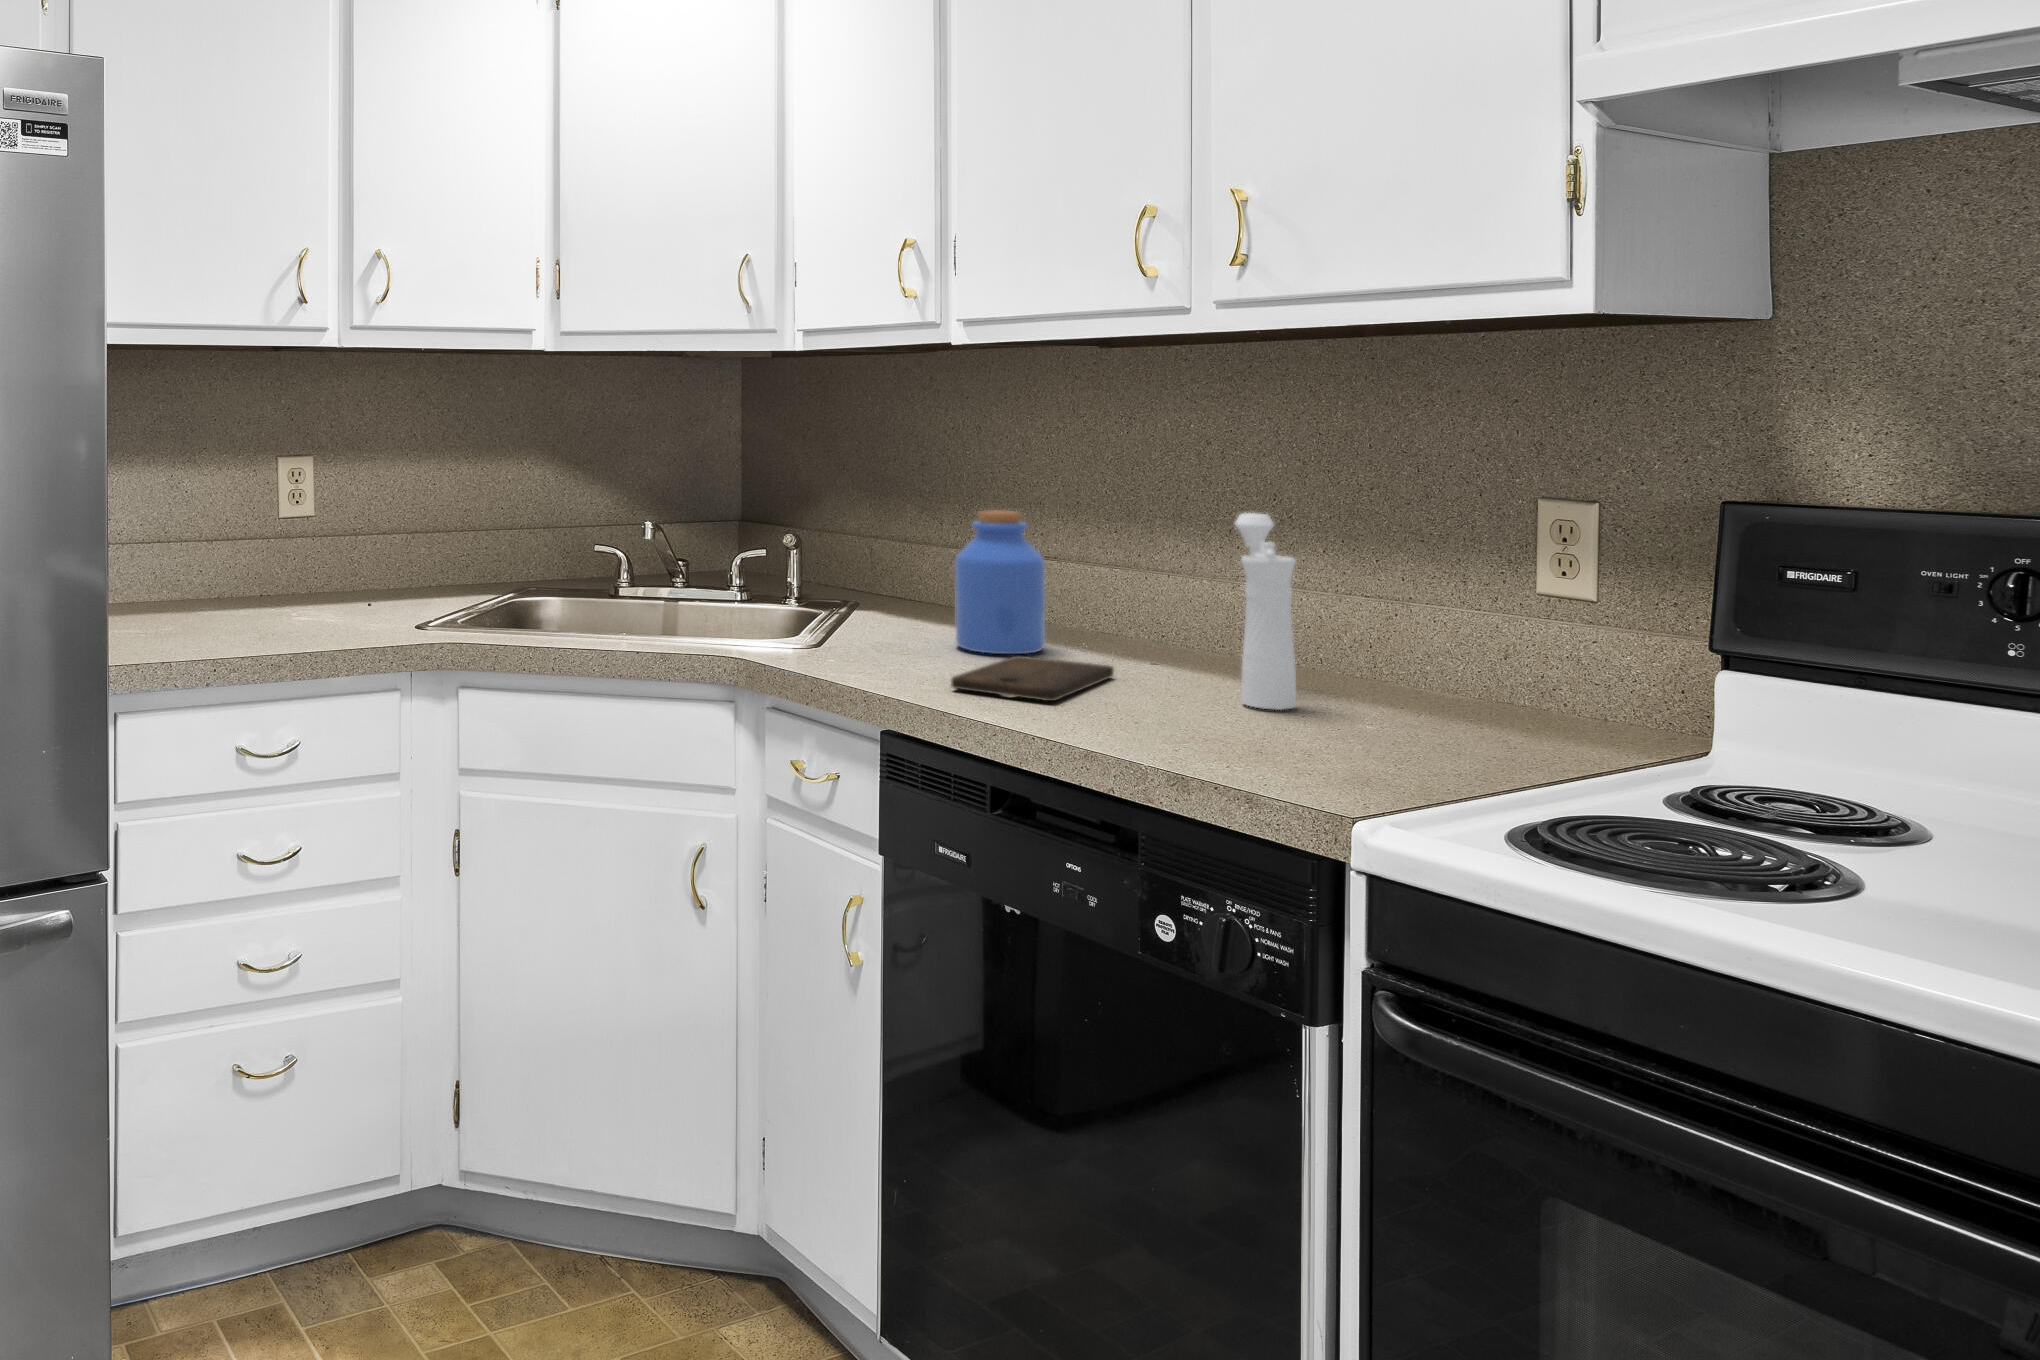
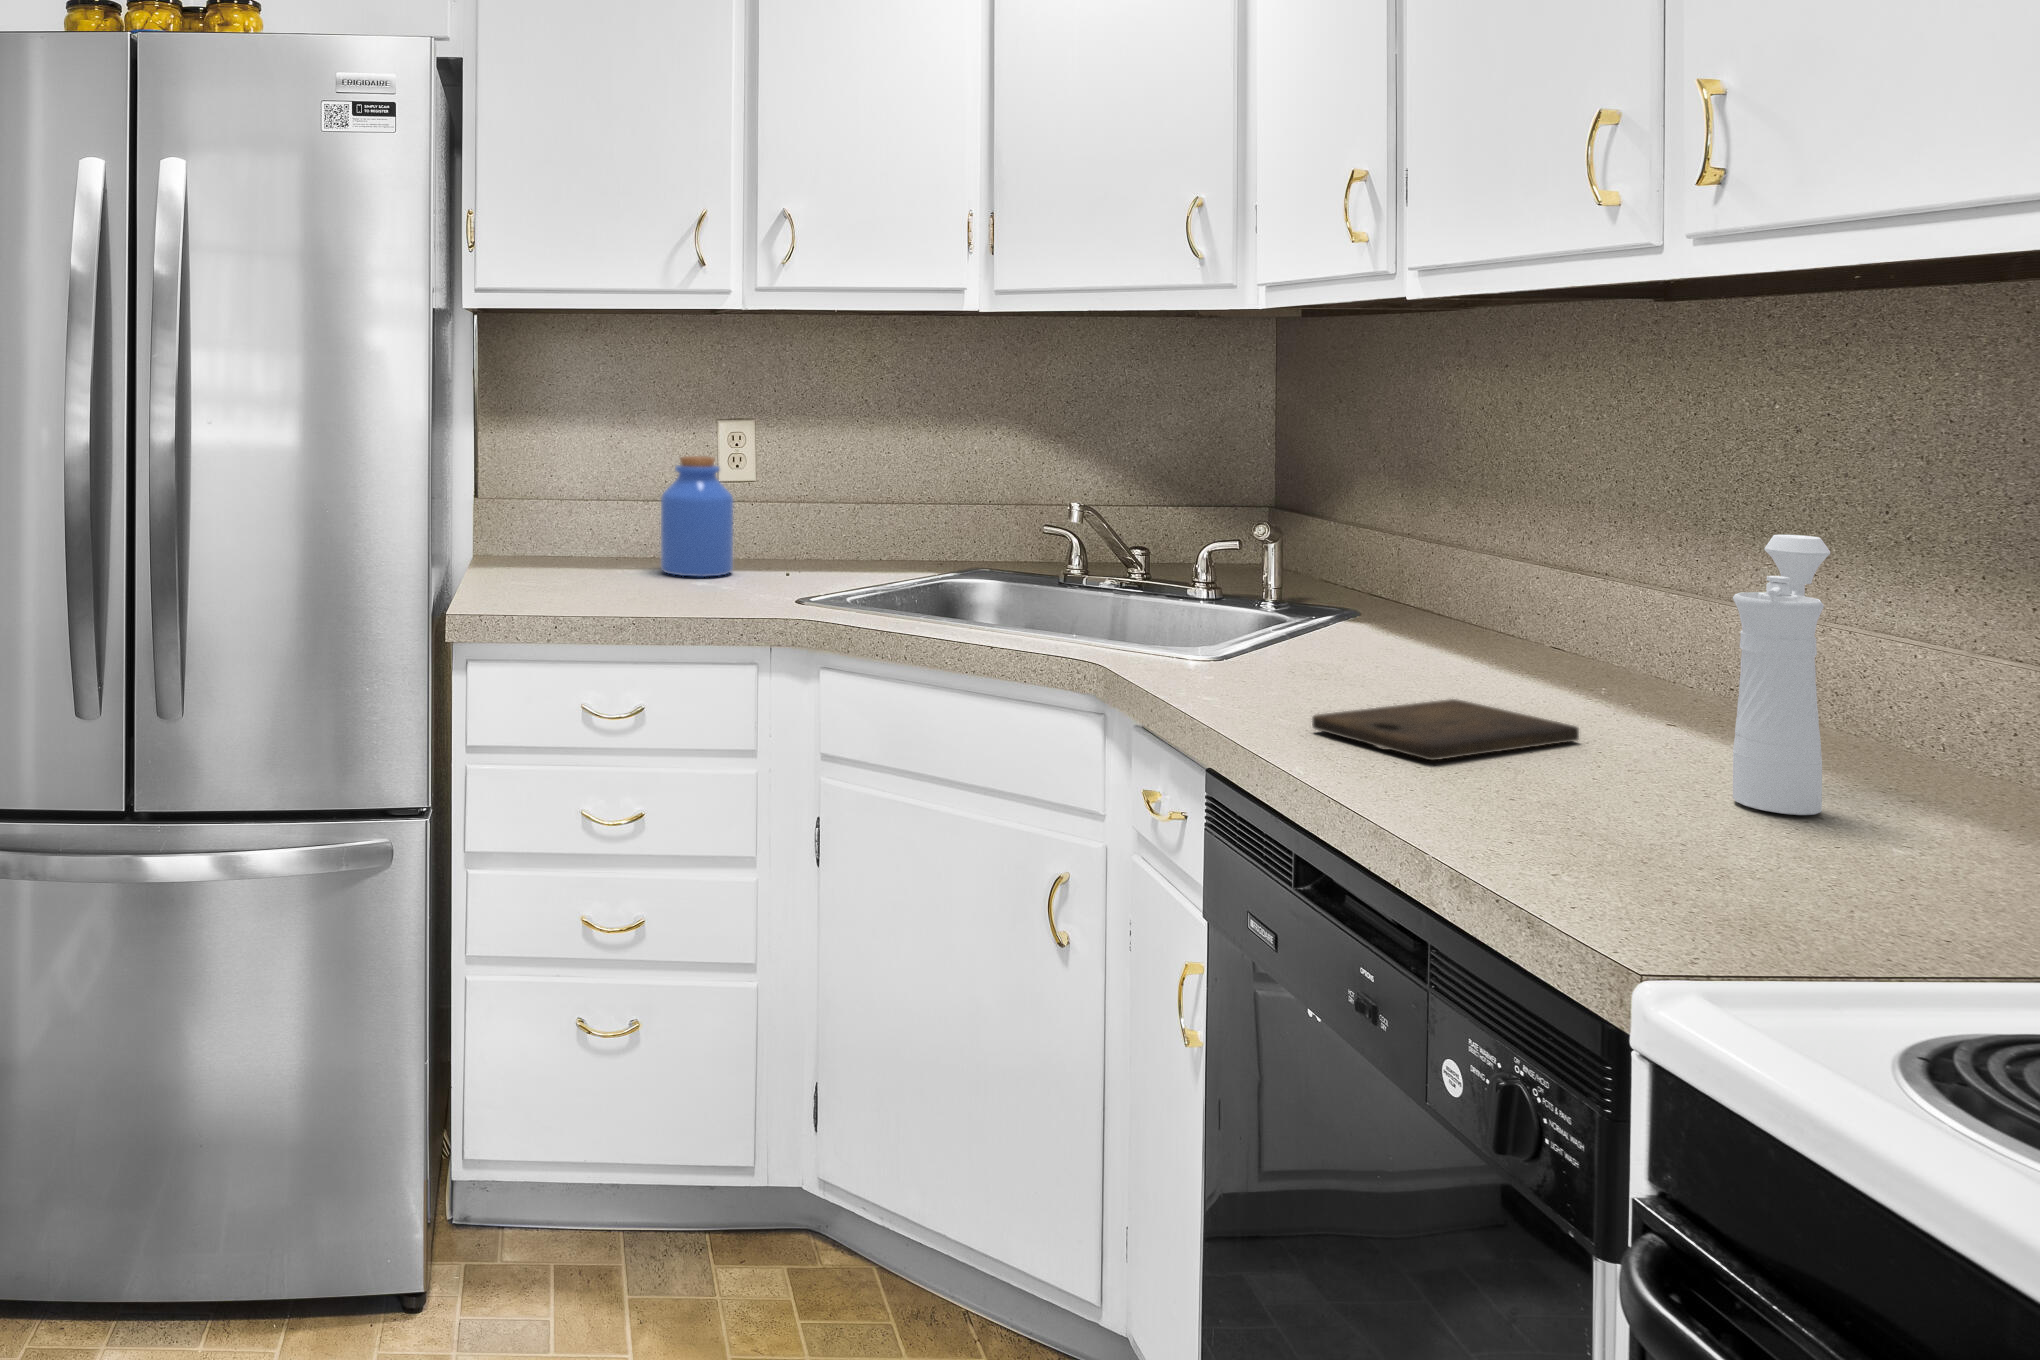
jar: present [955,510,1045,654] -> present [661,456,733,577]

